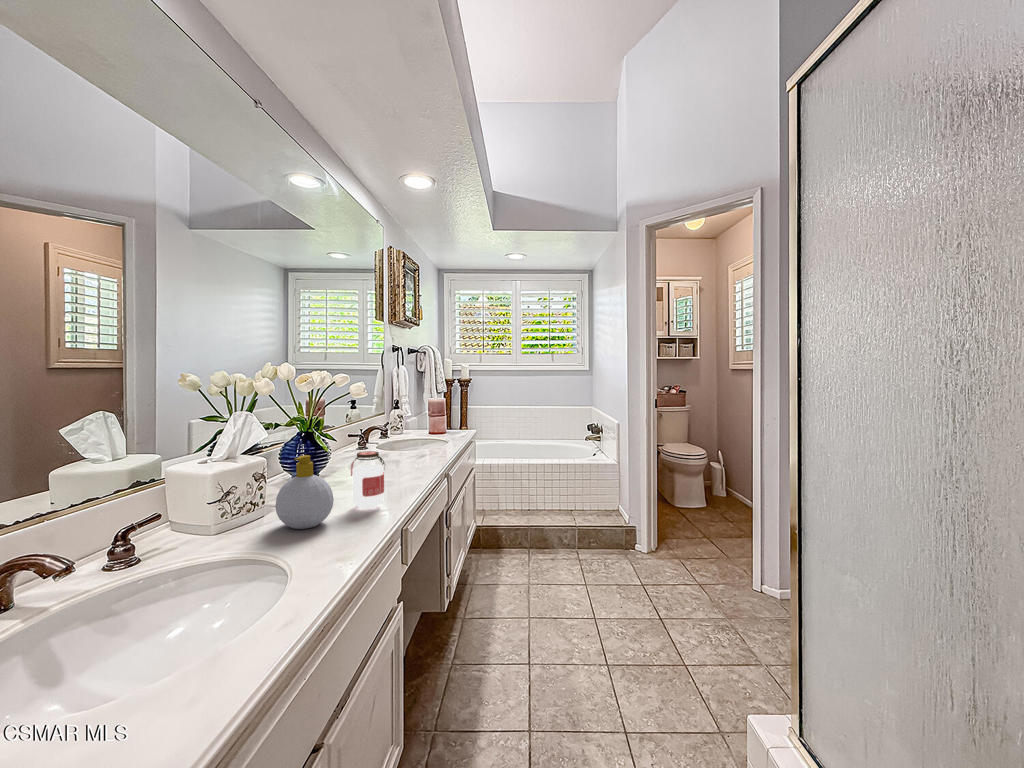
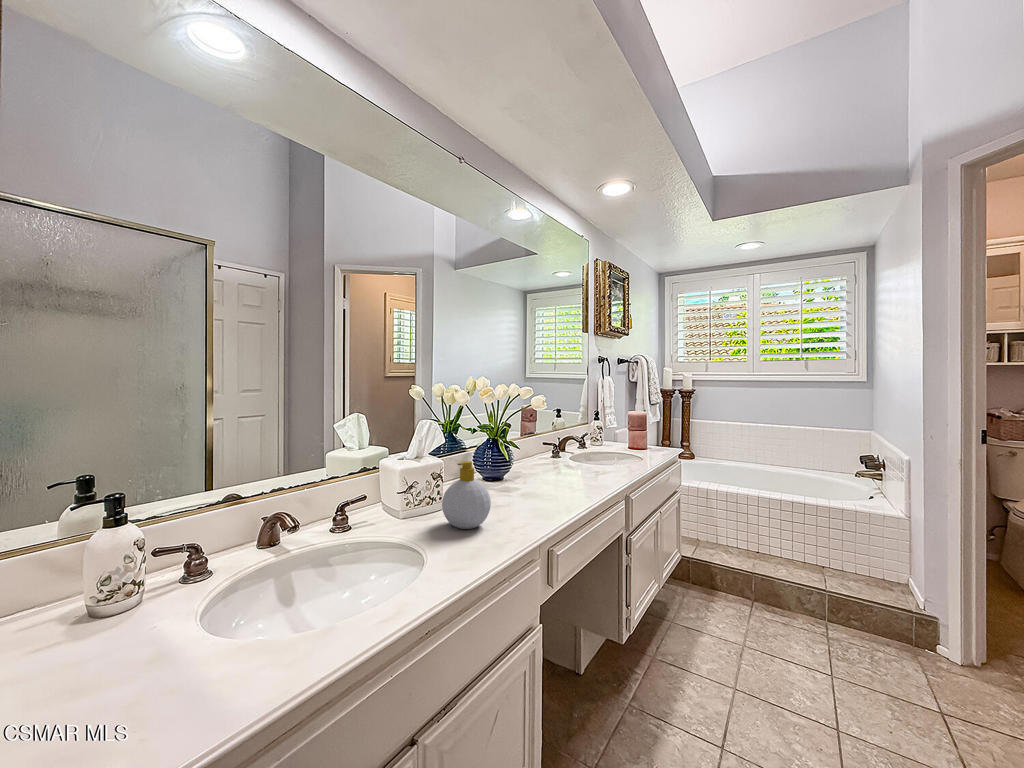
jar: present [351,451,385,508] -> none [513,463,545,520]

